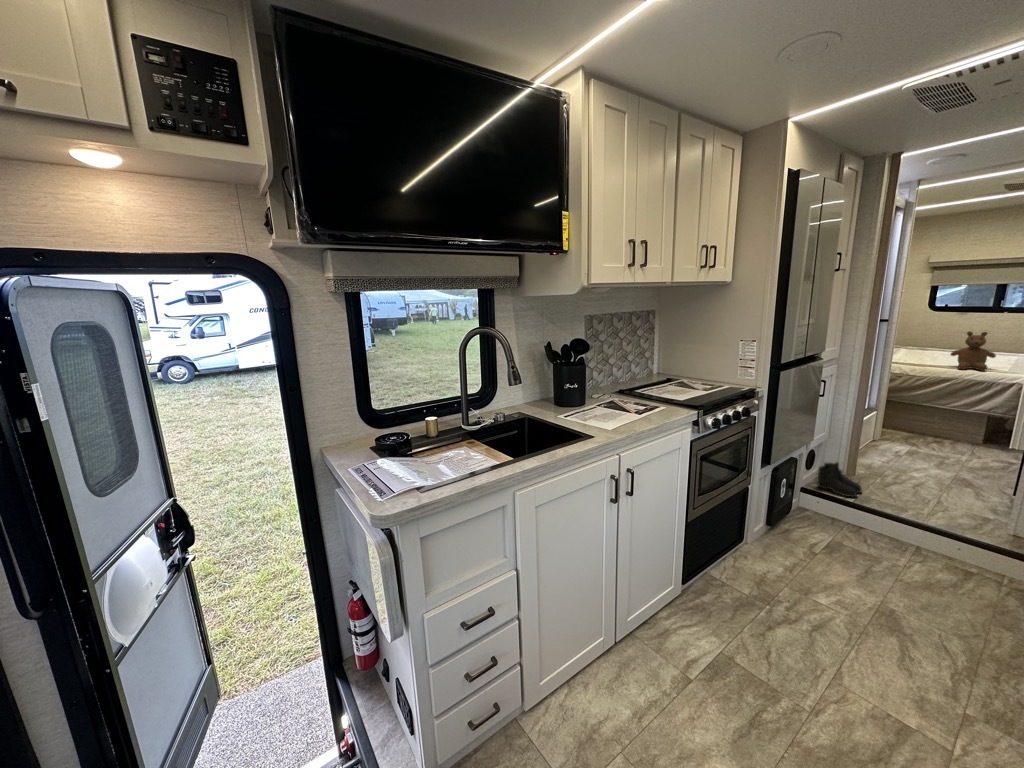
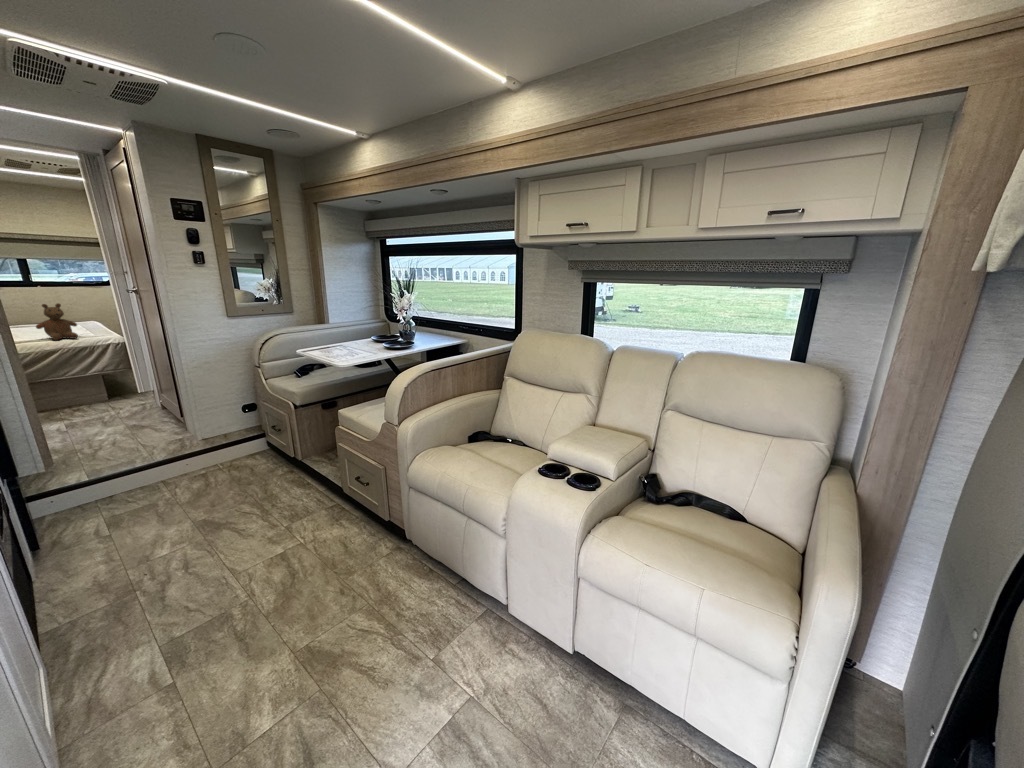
boots: present [818,462,862,497] -> none [23,454,85,489]

